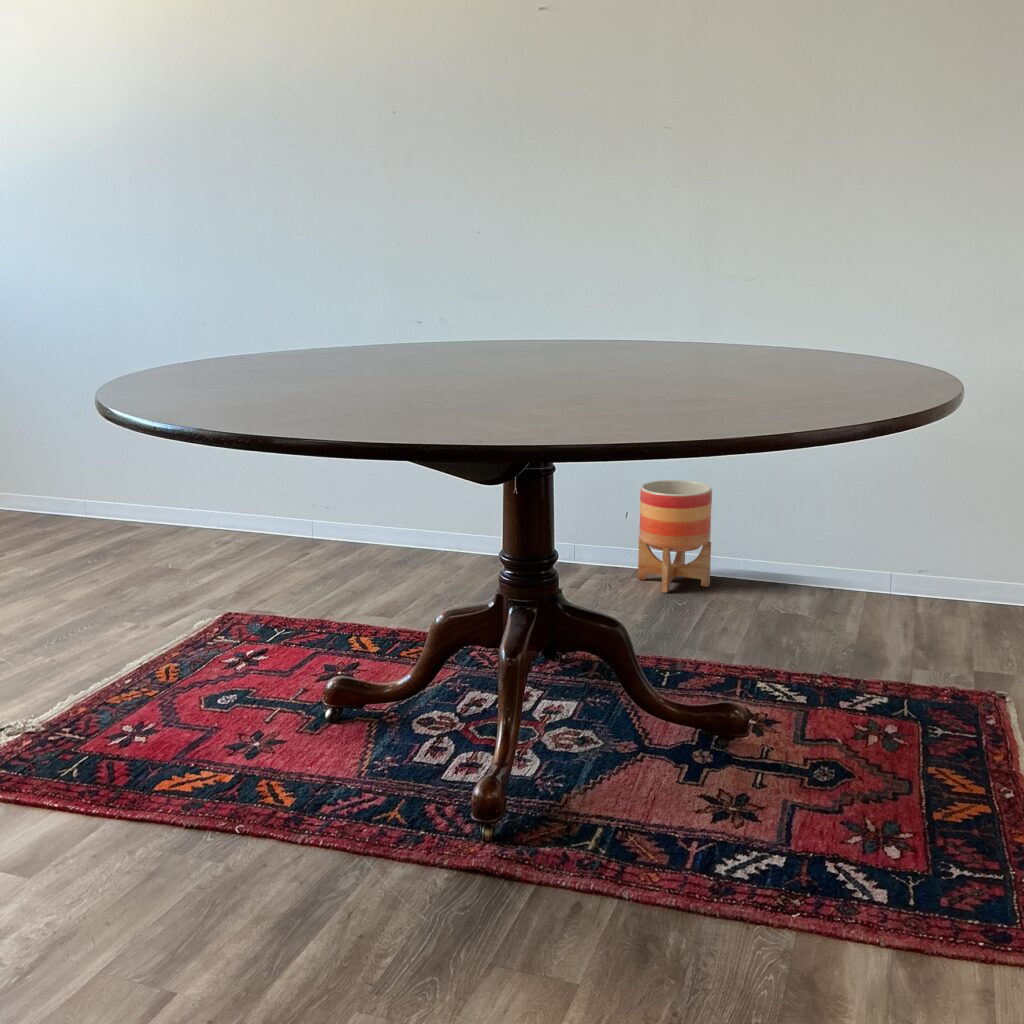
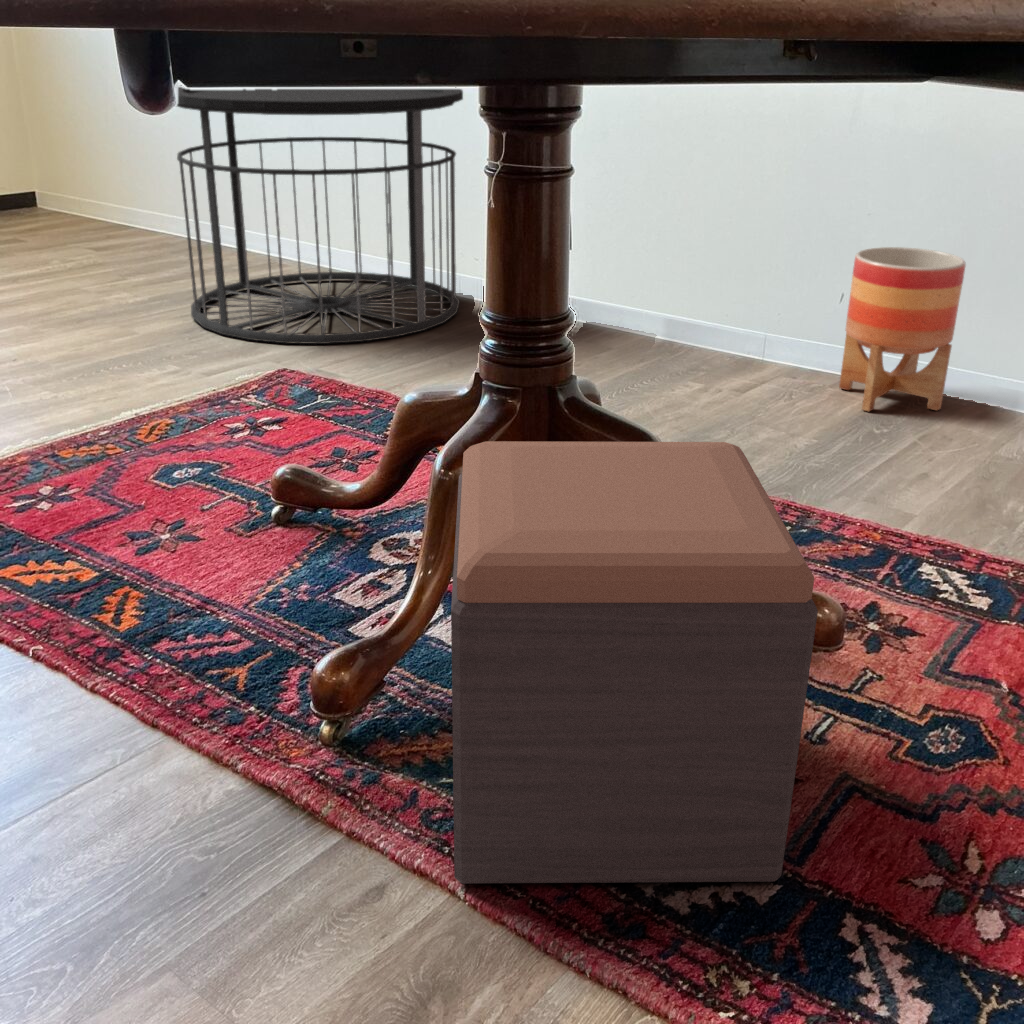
side table: none [82,380,328,594] -> present [177,87,463,344]
footstool: none [549,616,794,892] -> present [451,441,818,884]

